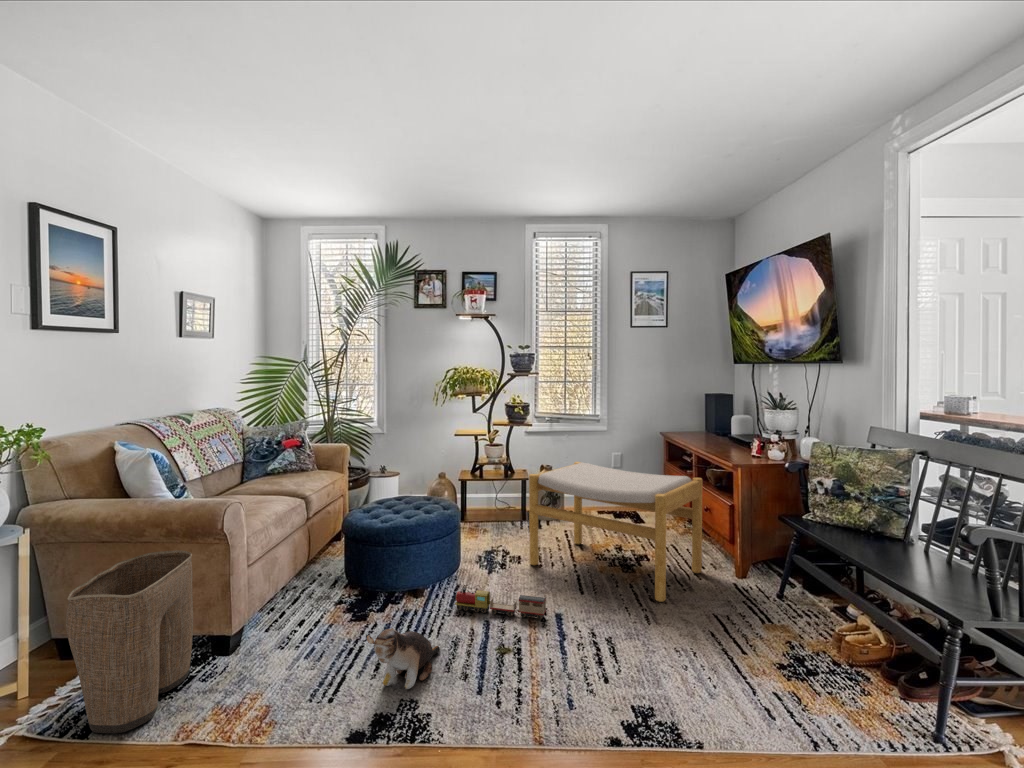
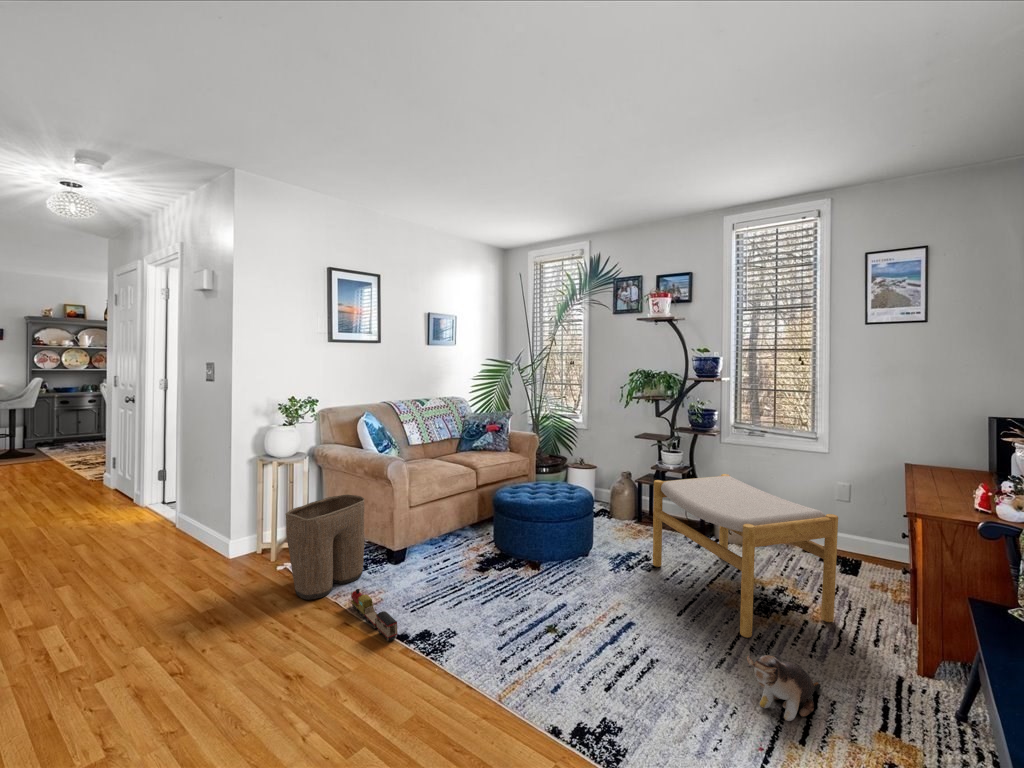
toy train: present [455,588,546,620] -> present [351,589,398,641]
plush toy: present [367,628,440,689] -> present [747,655,821,721]

